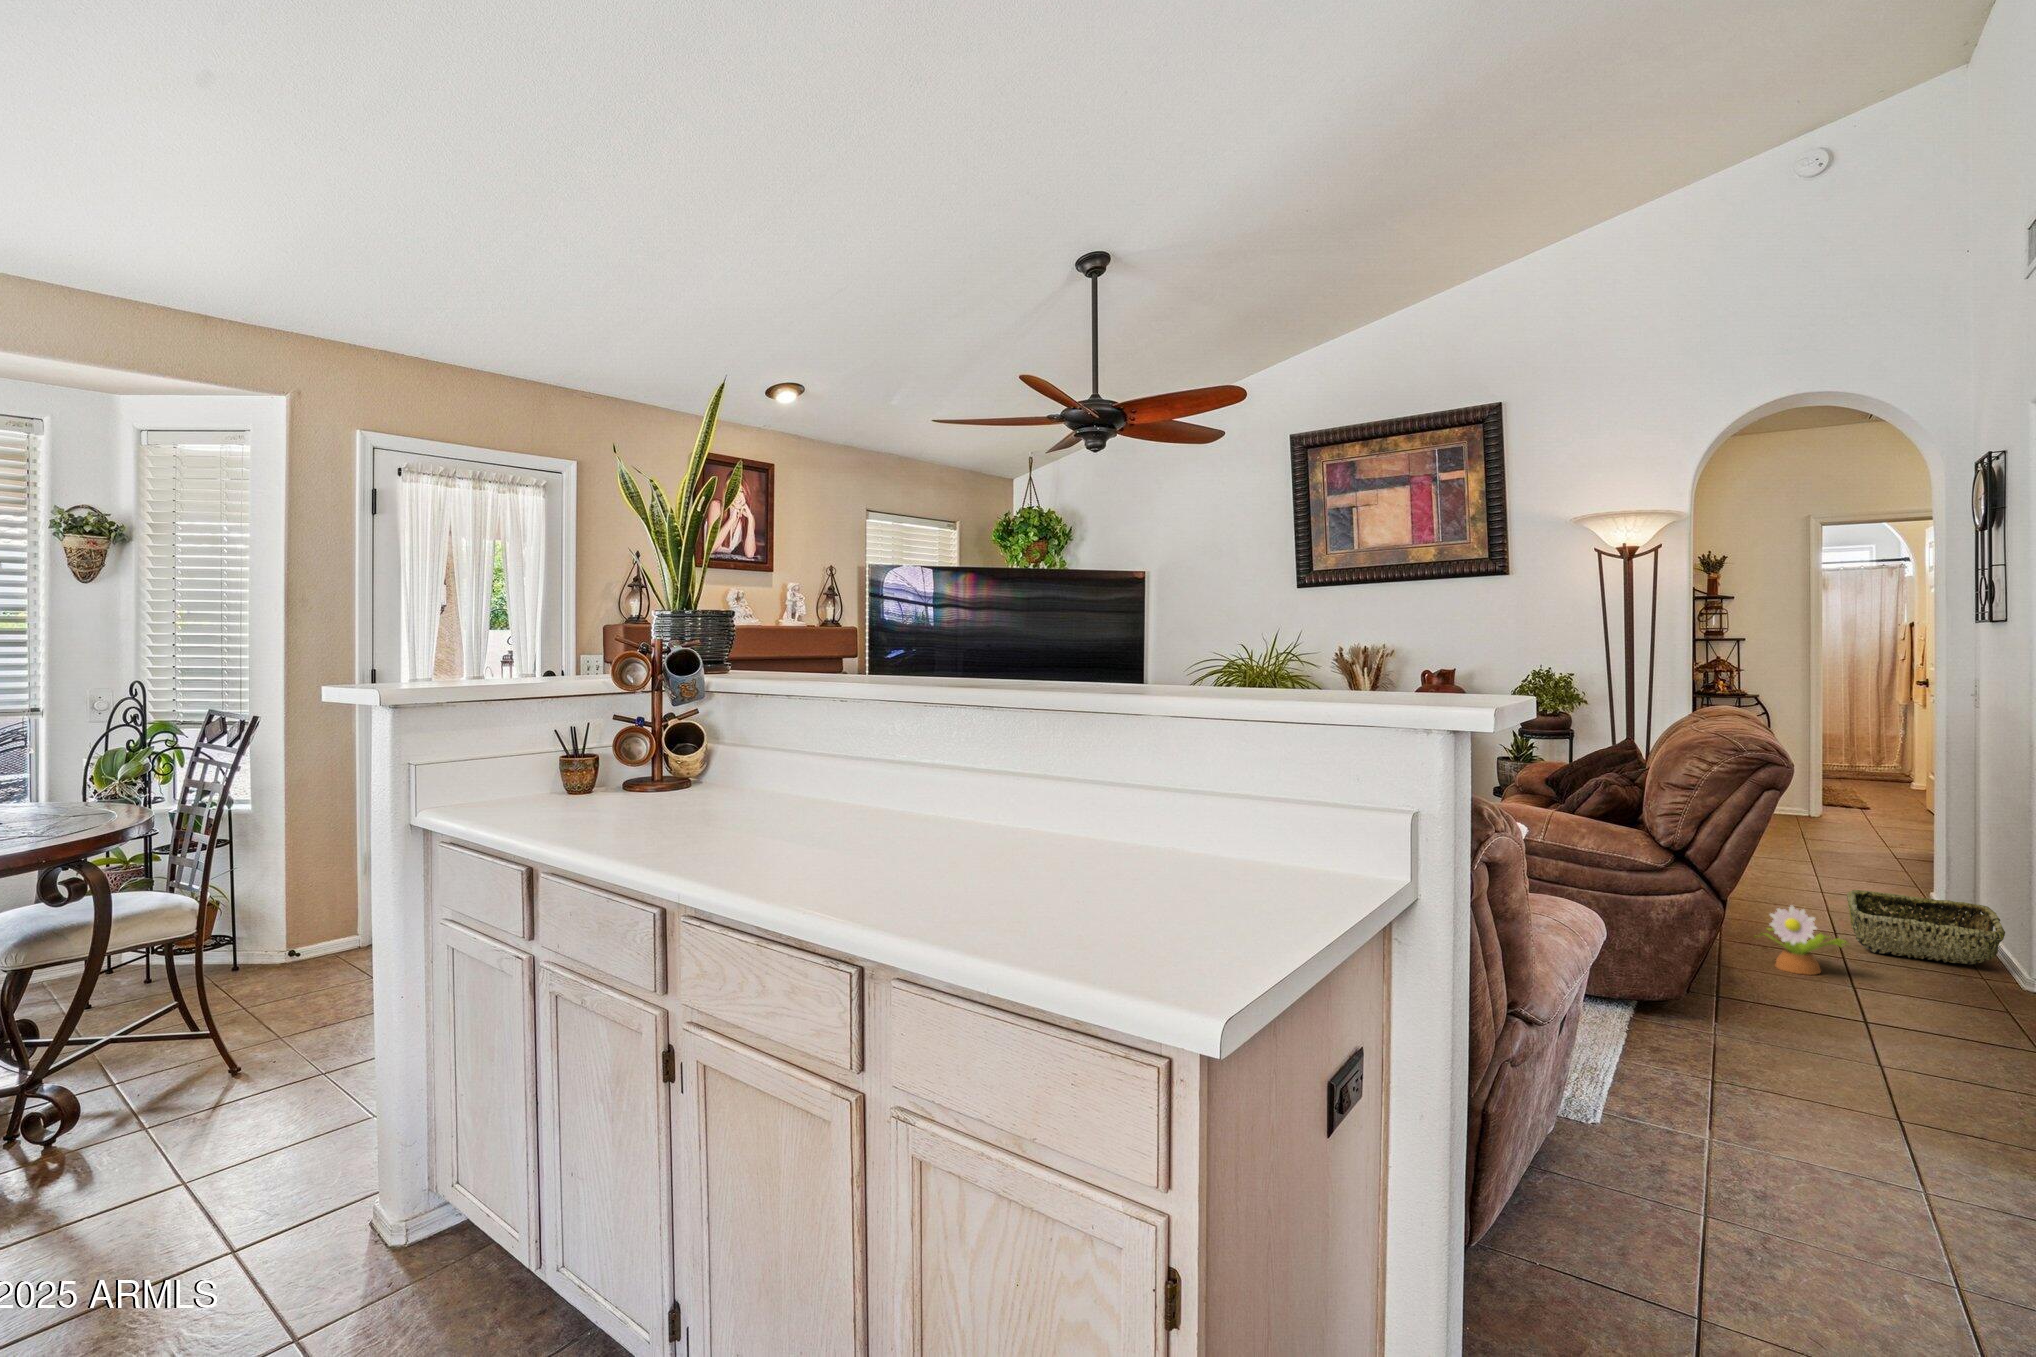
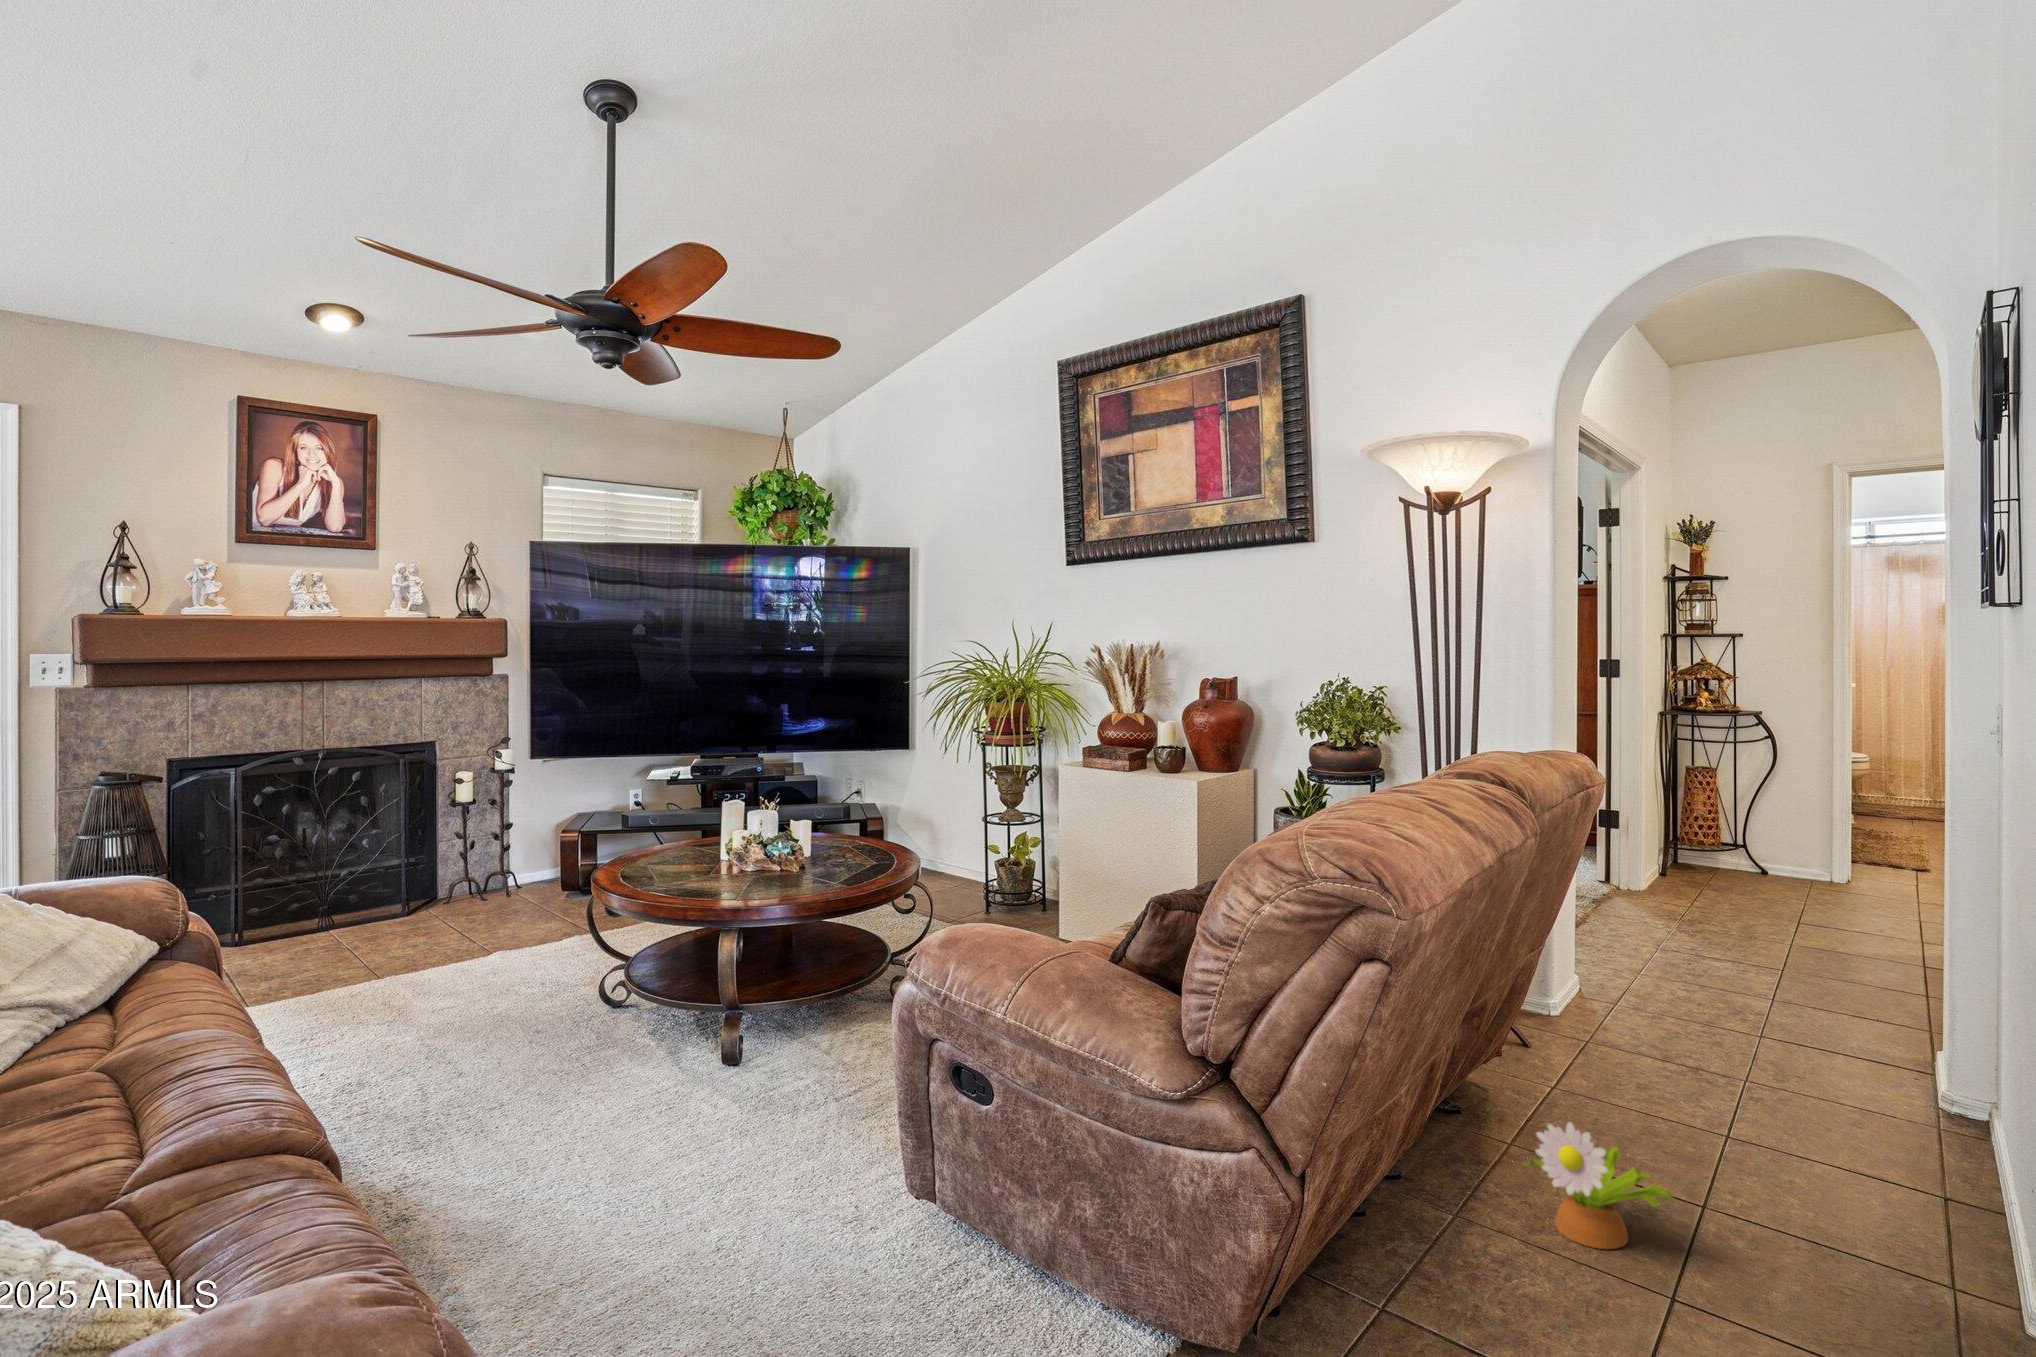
woven basket: present [1847,890,2005,964] -> none [1718,1069,1979,1235]

